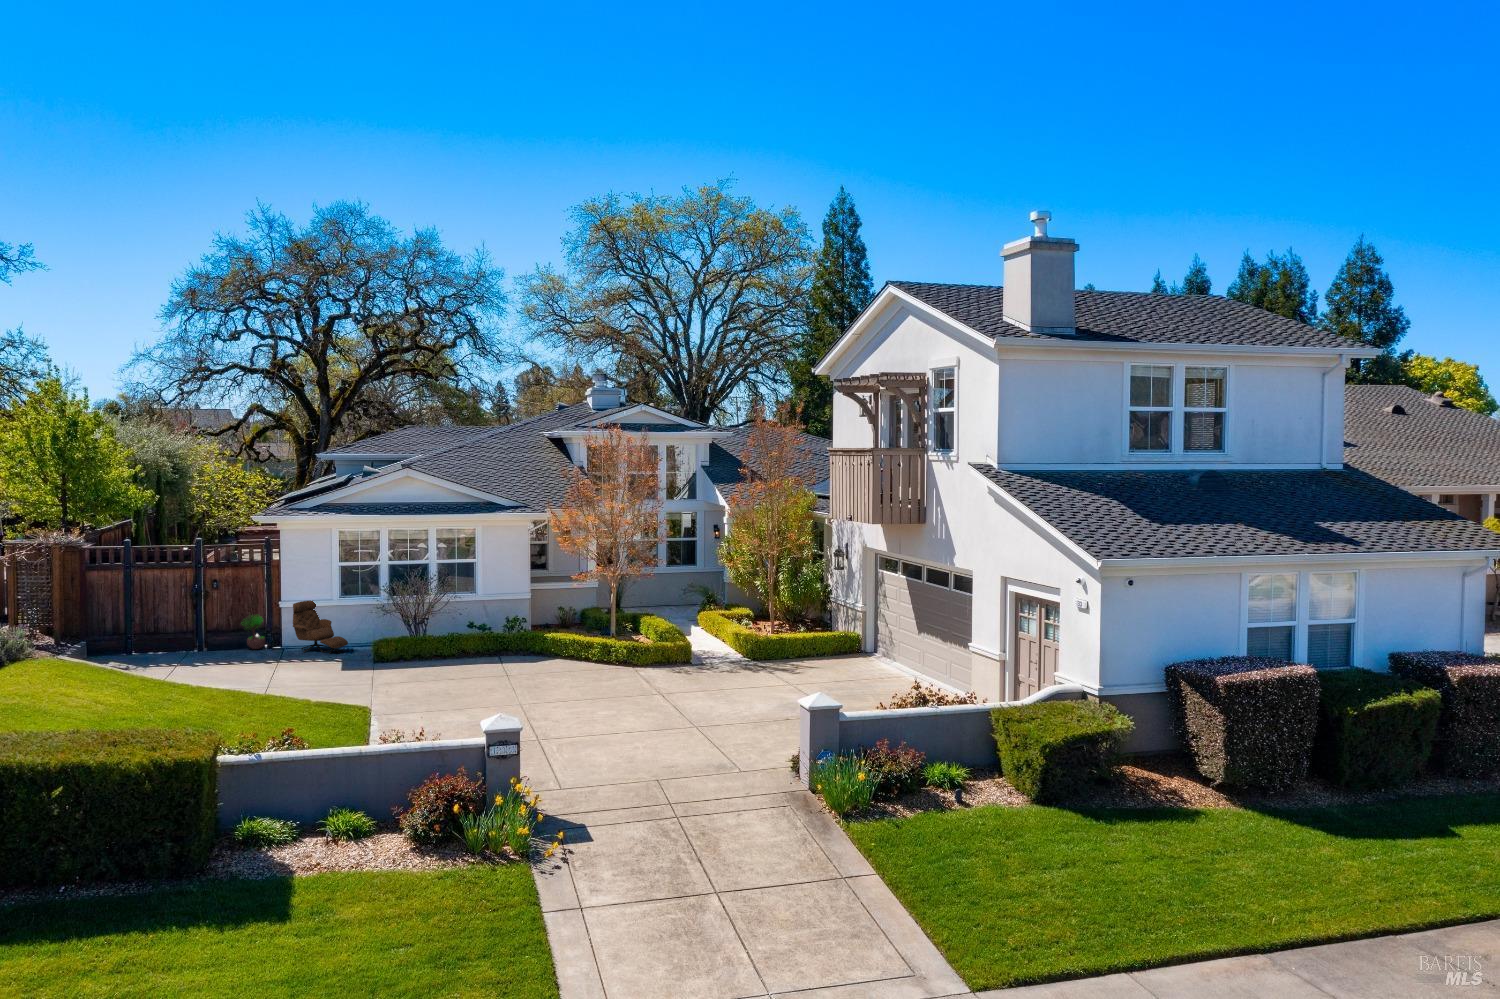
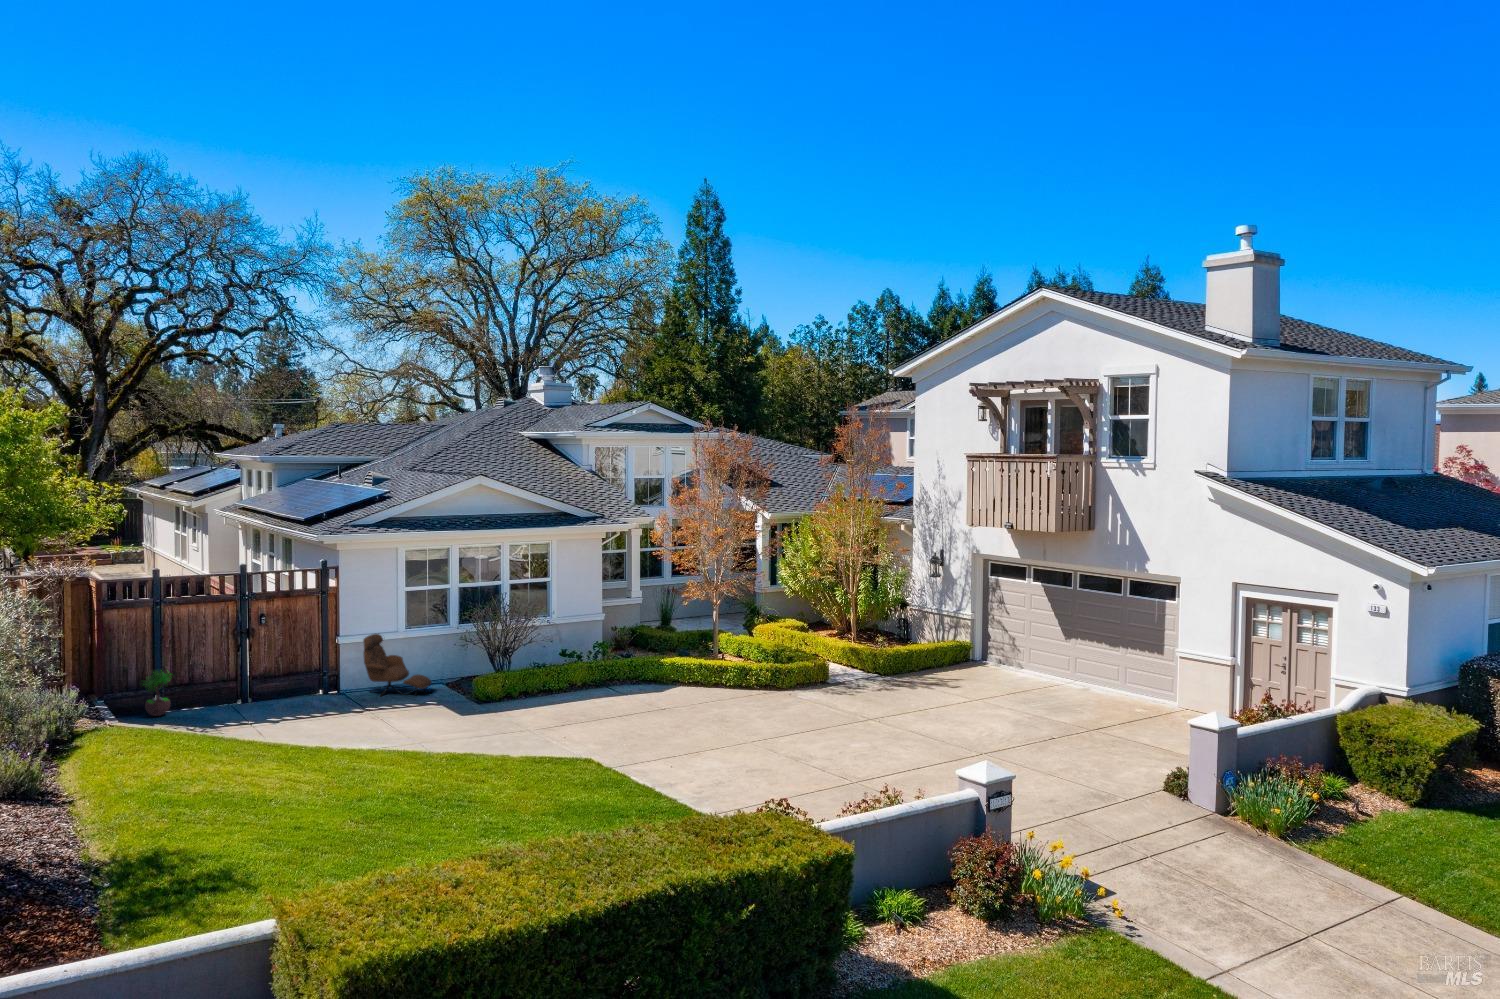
potted tree: present [242,616,265,649] -> present [143,670,171,716]

